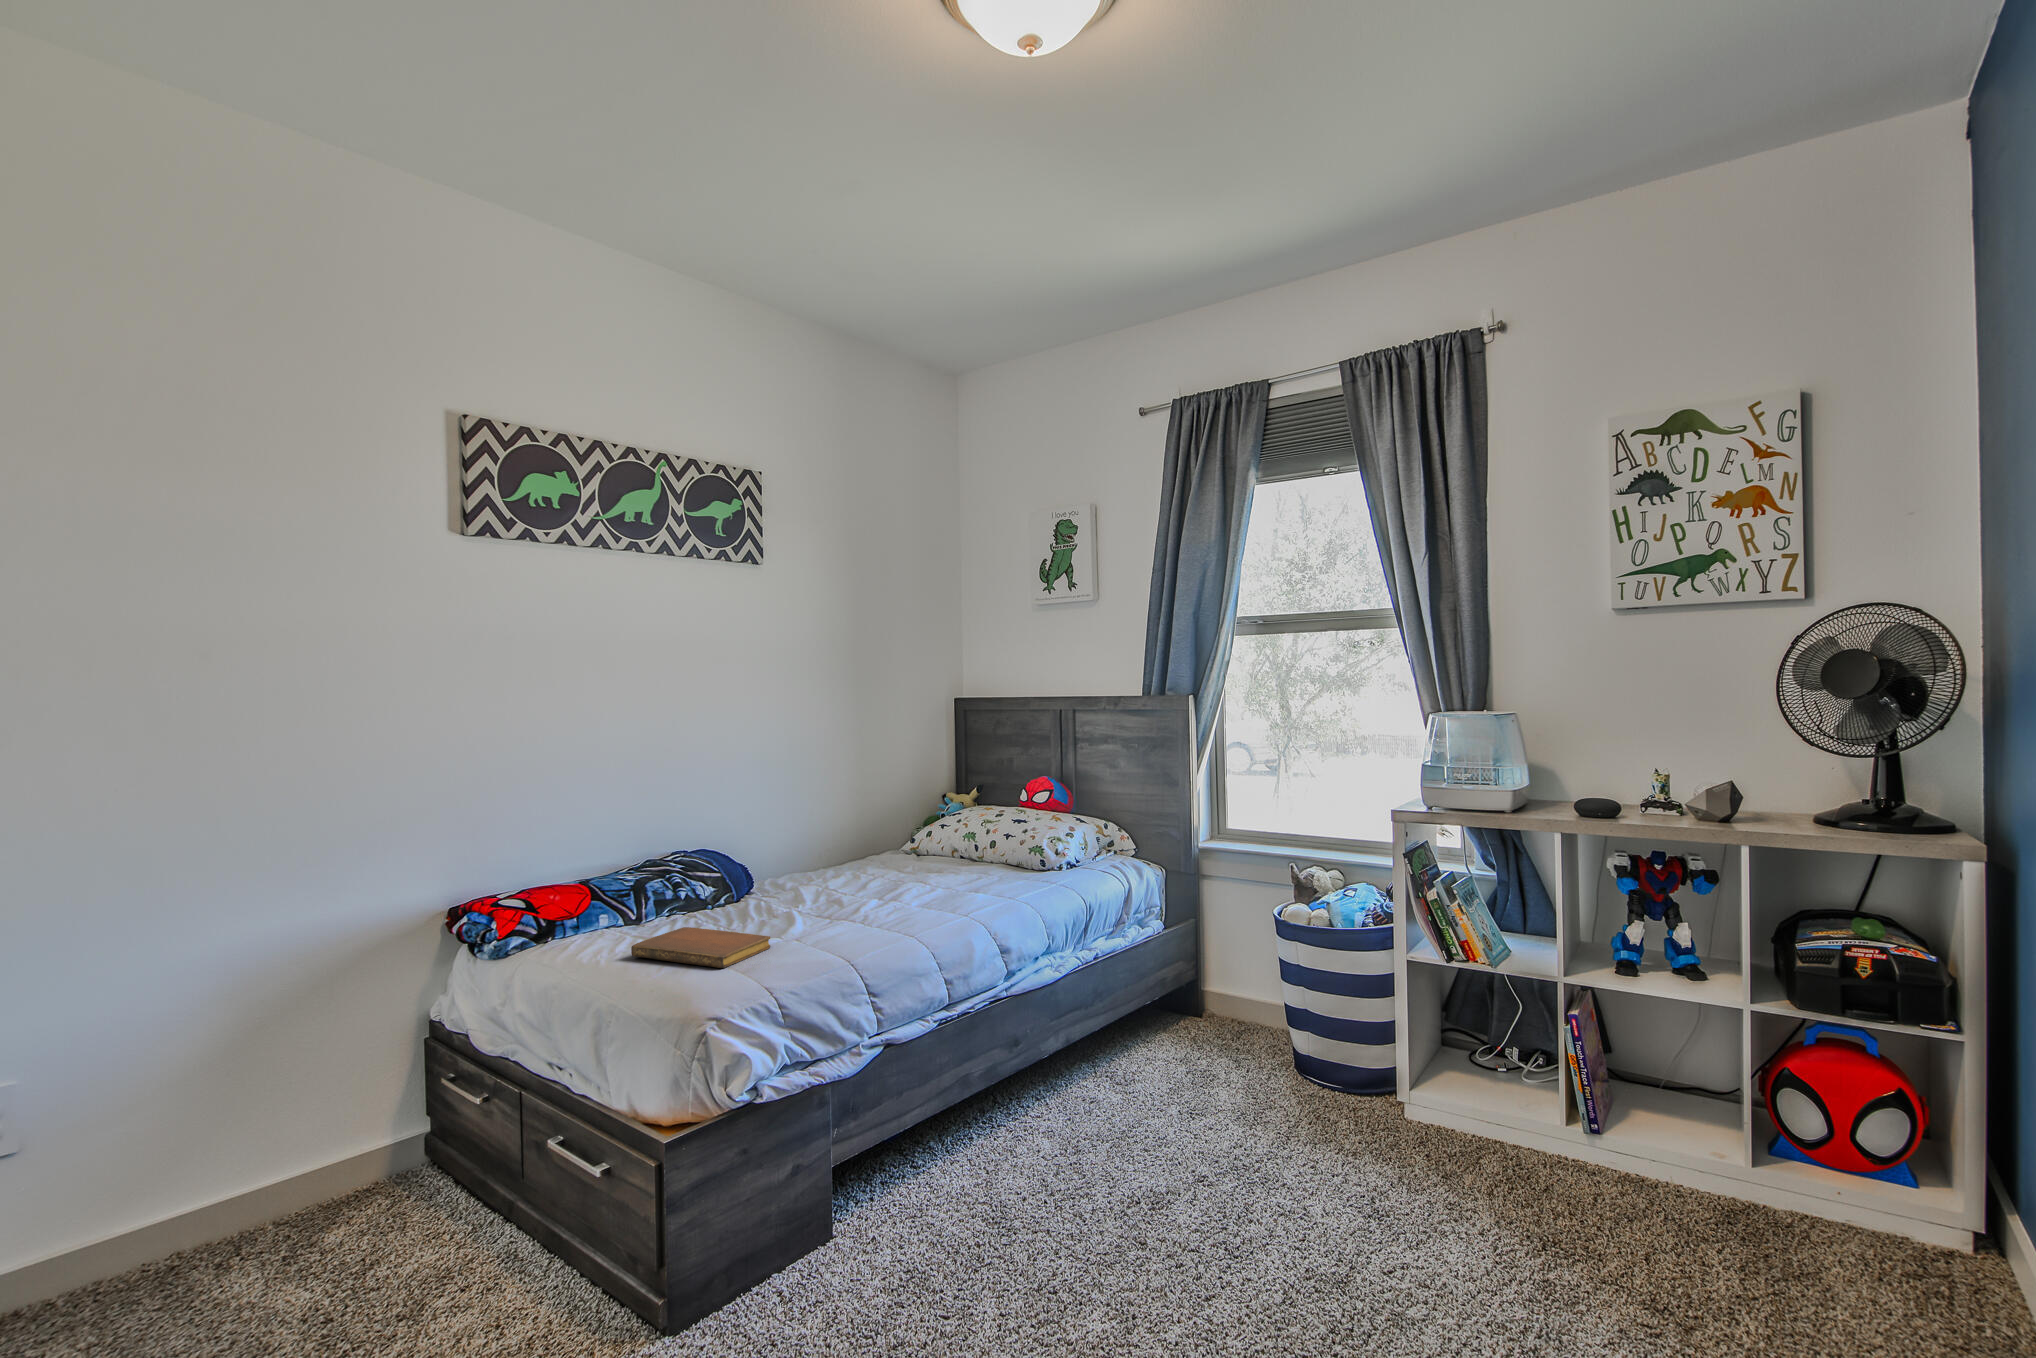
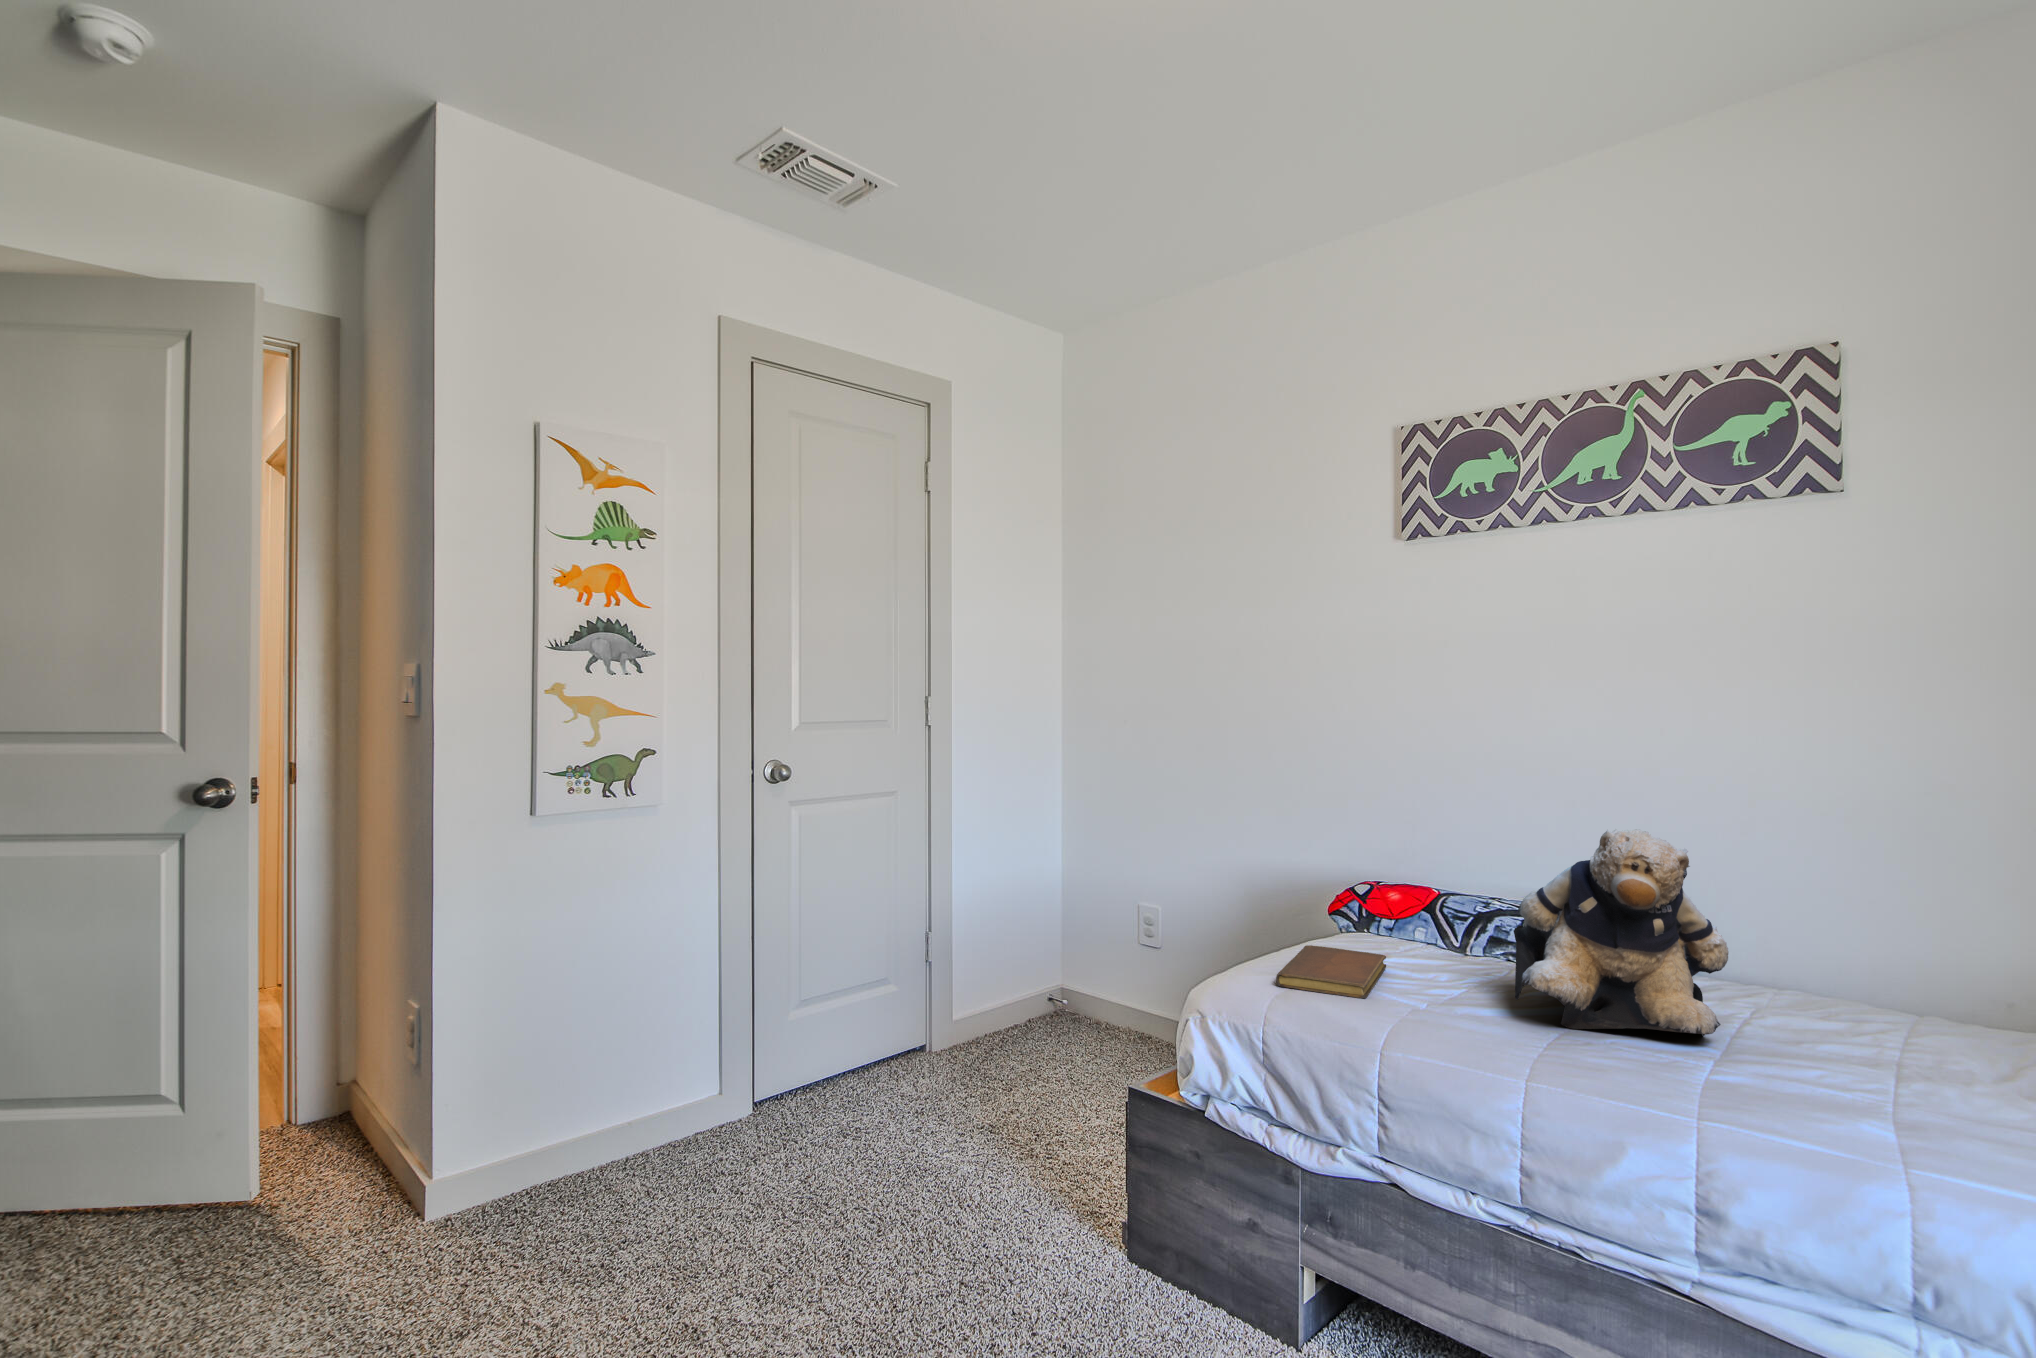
teddy bear: none [760,775,901,912] -> present [1514,829,1729,1036]

